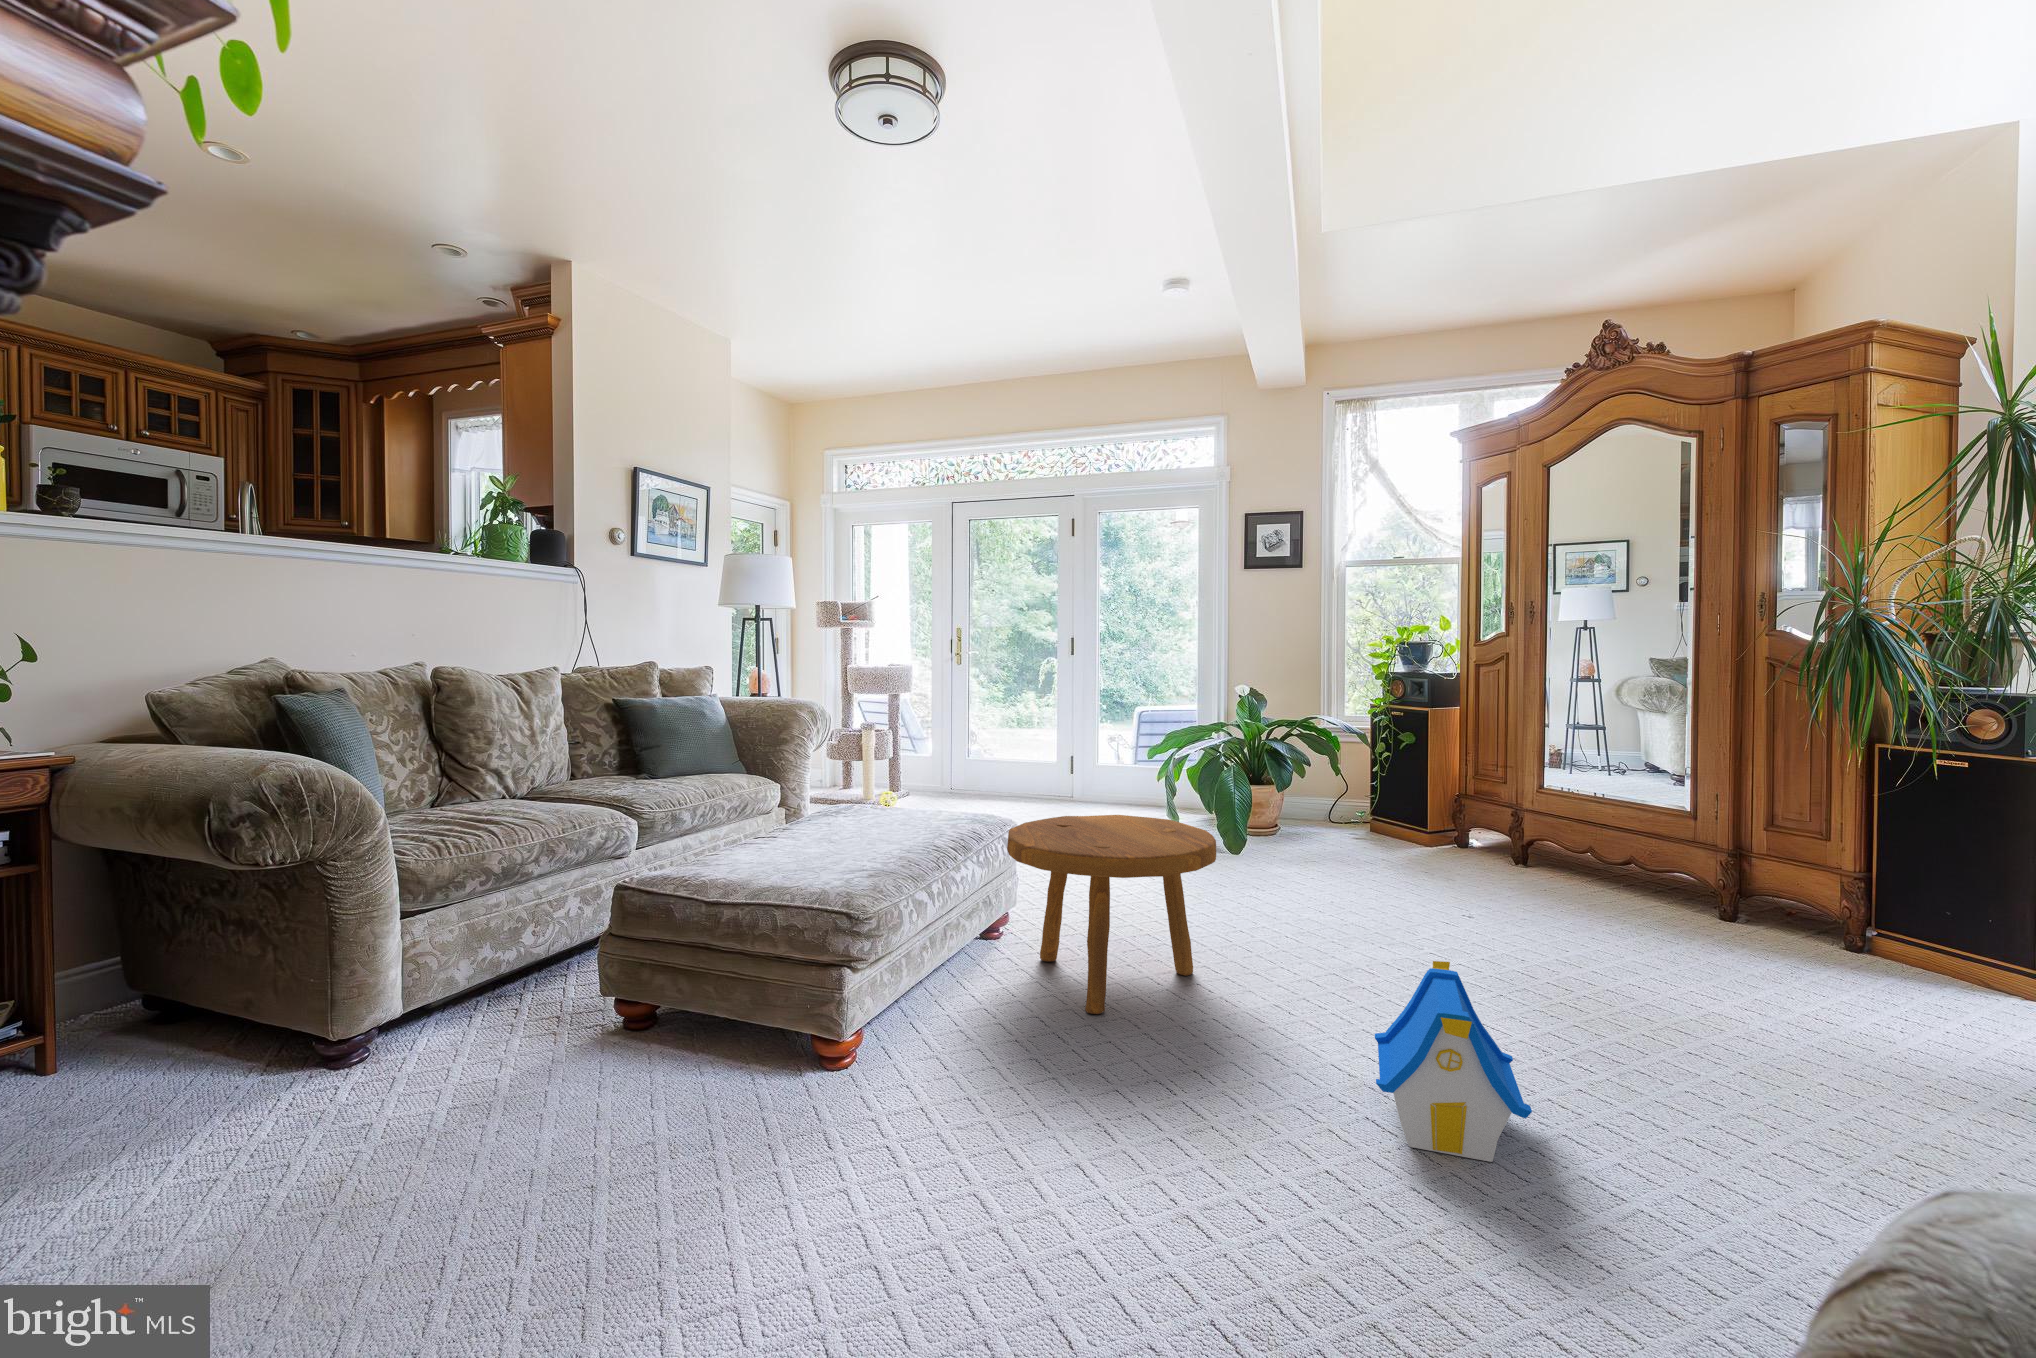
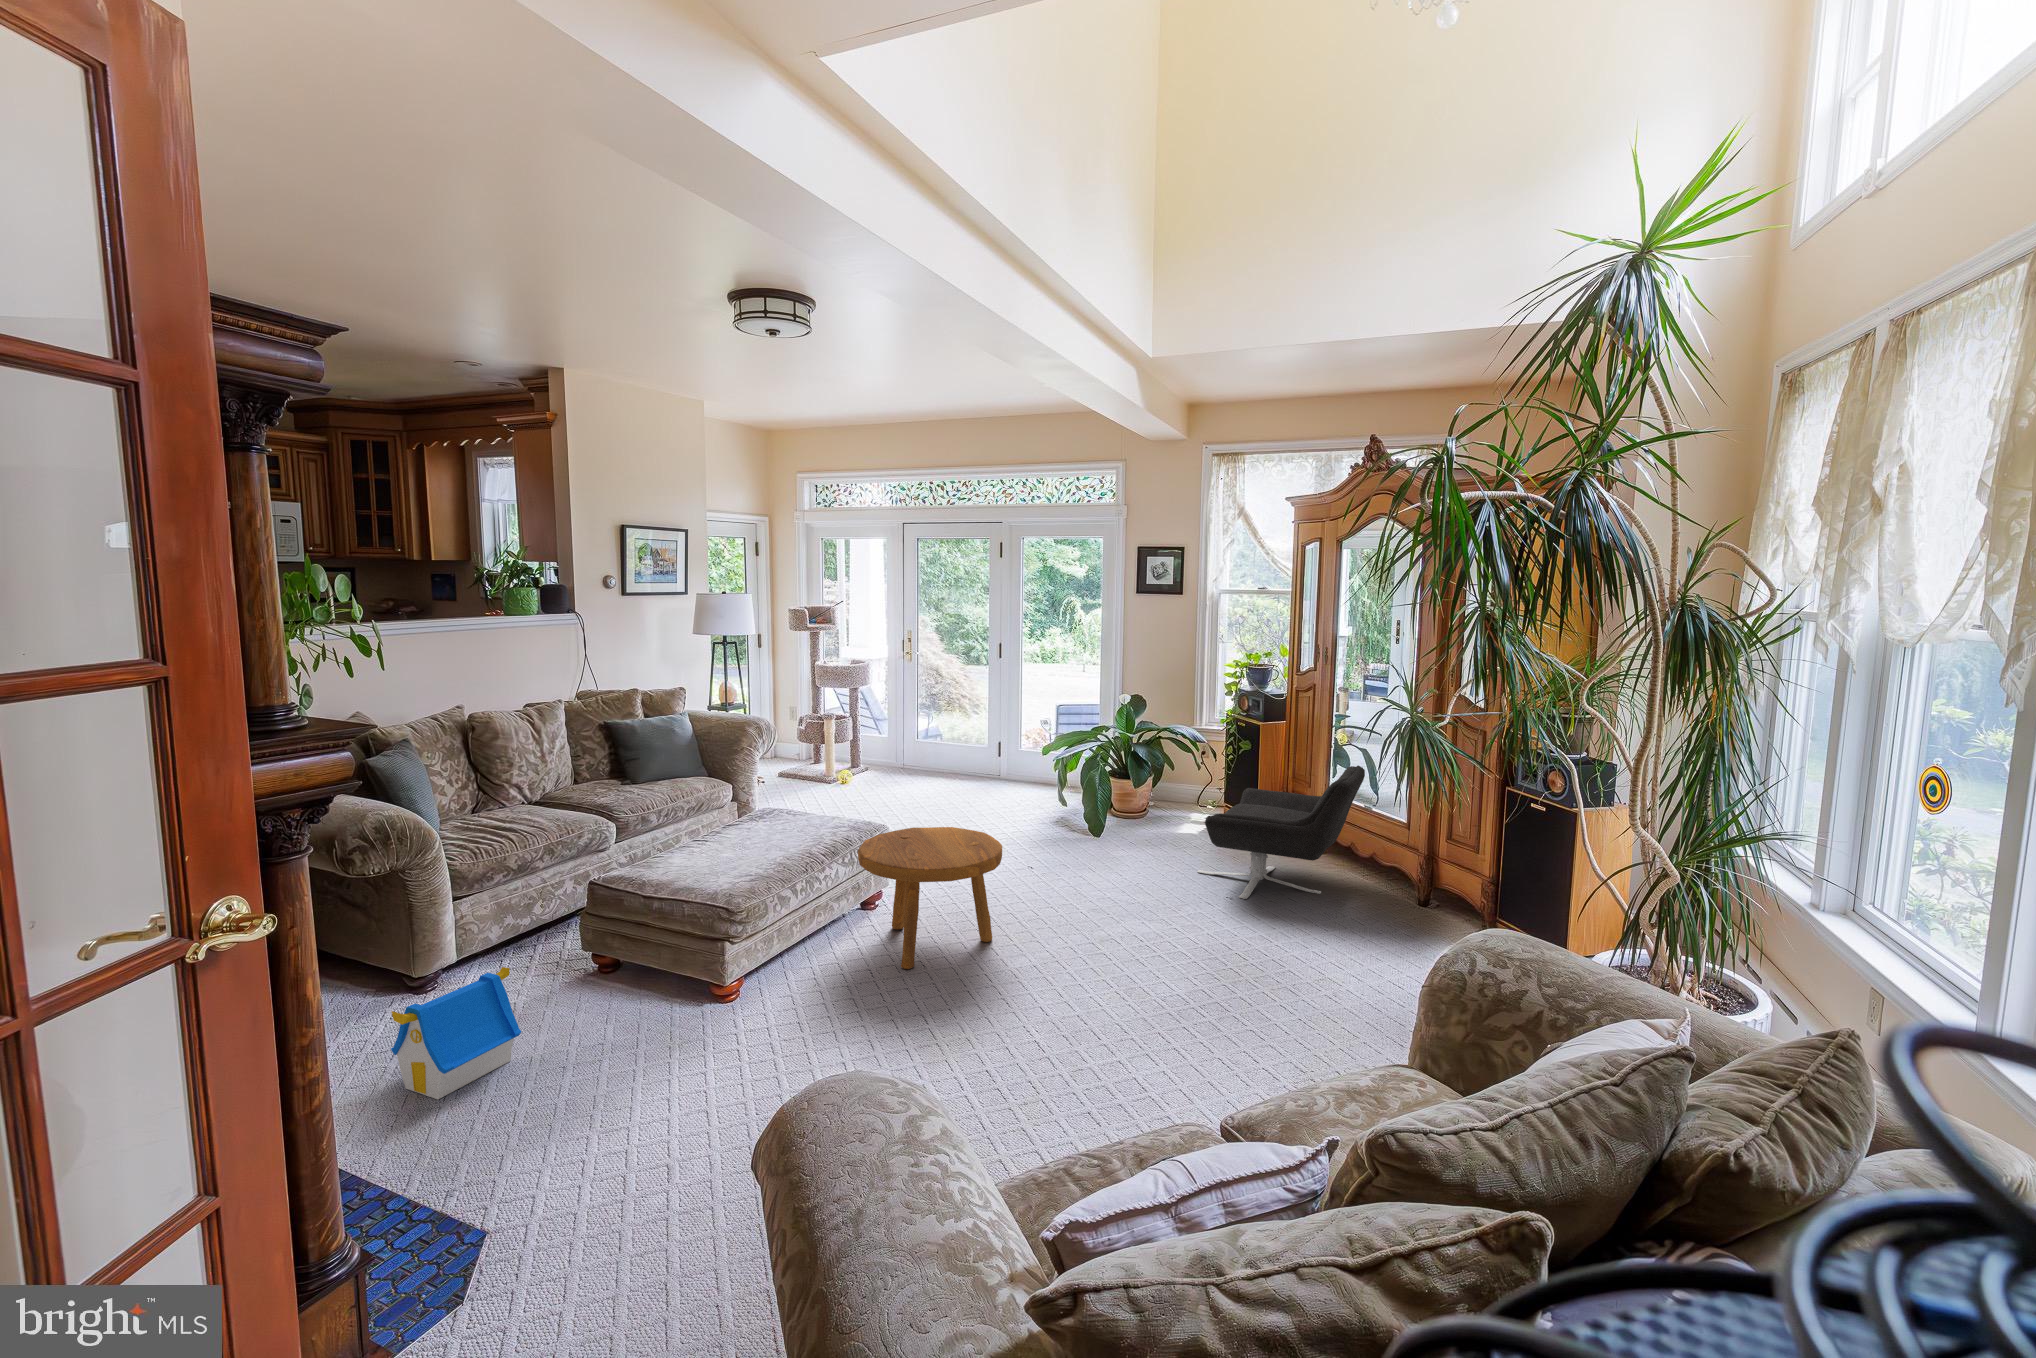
lounge chair: none [1397,739,1640,917] -> present [1197,766,1365,899]
toy house: present [1375,961,1532,1162] -> present [391,967,521,1100]

